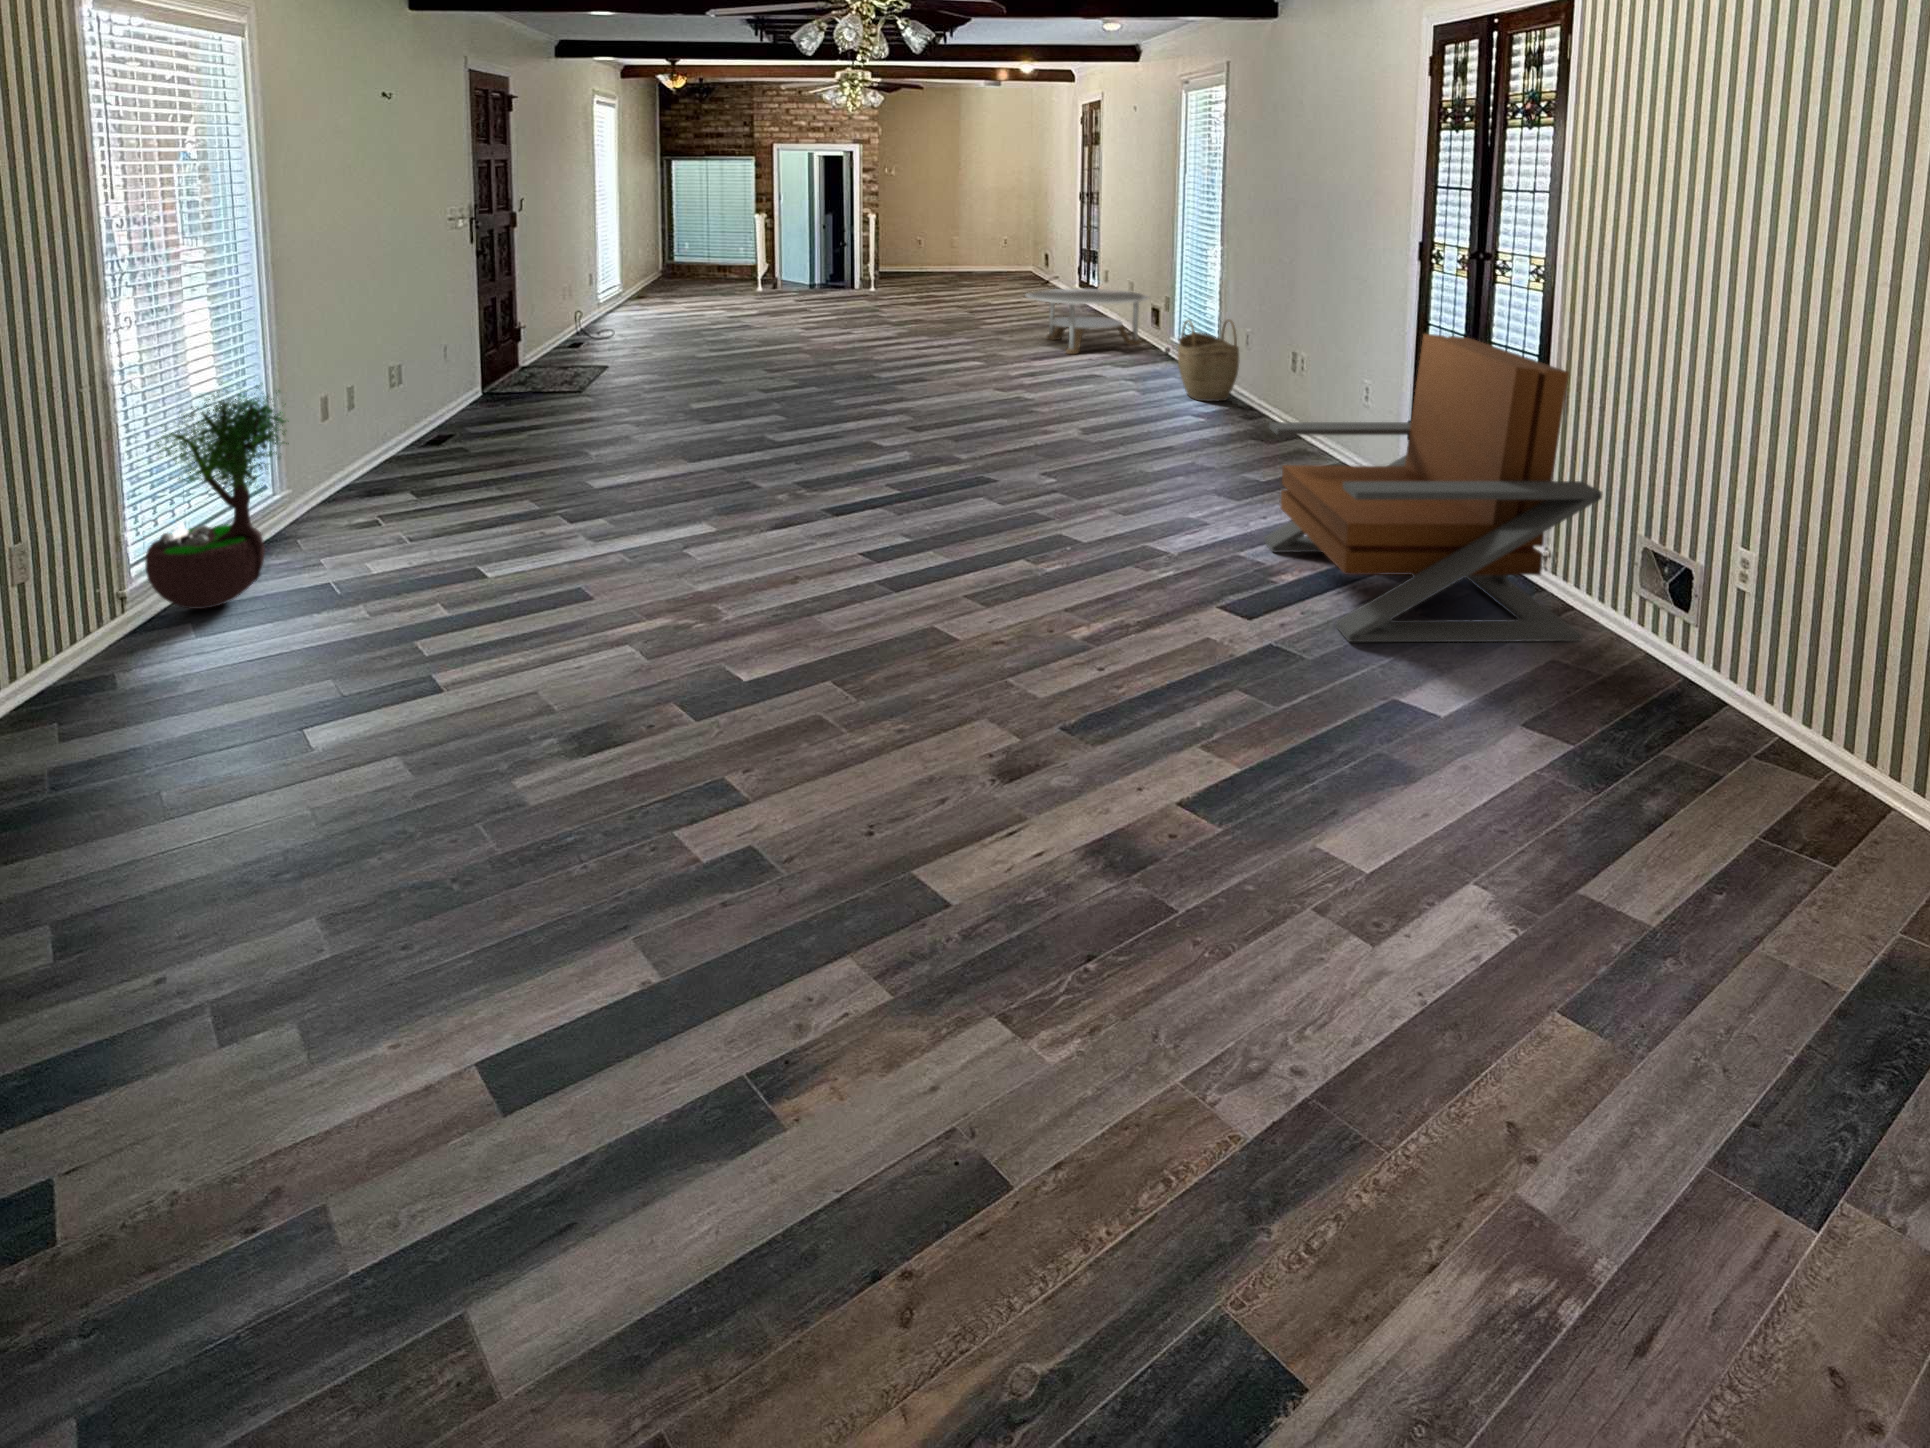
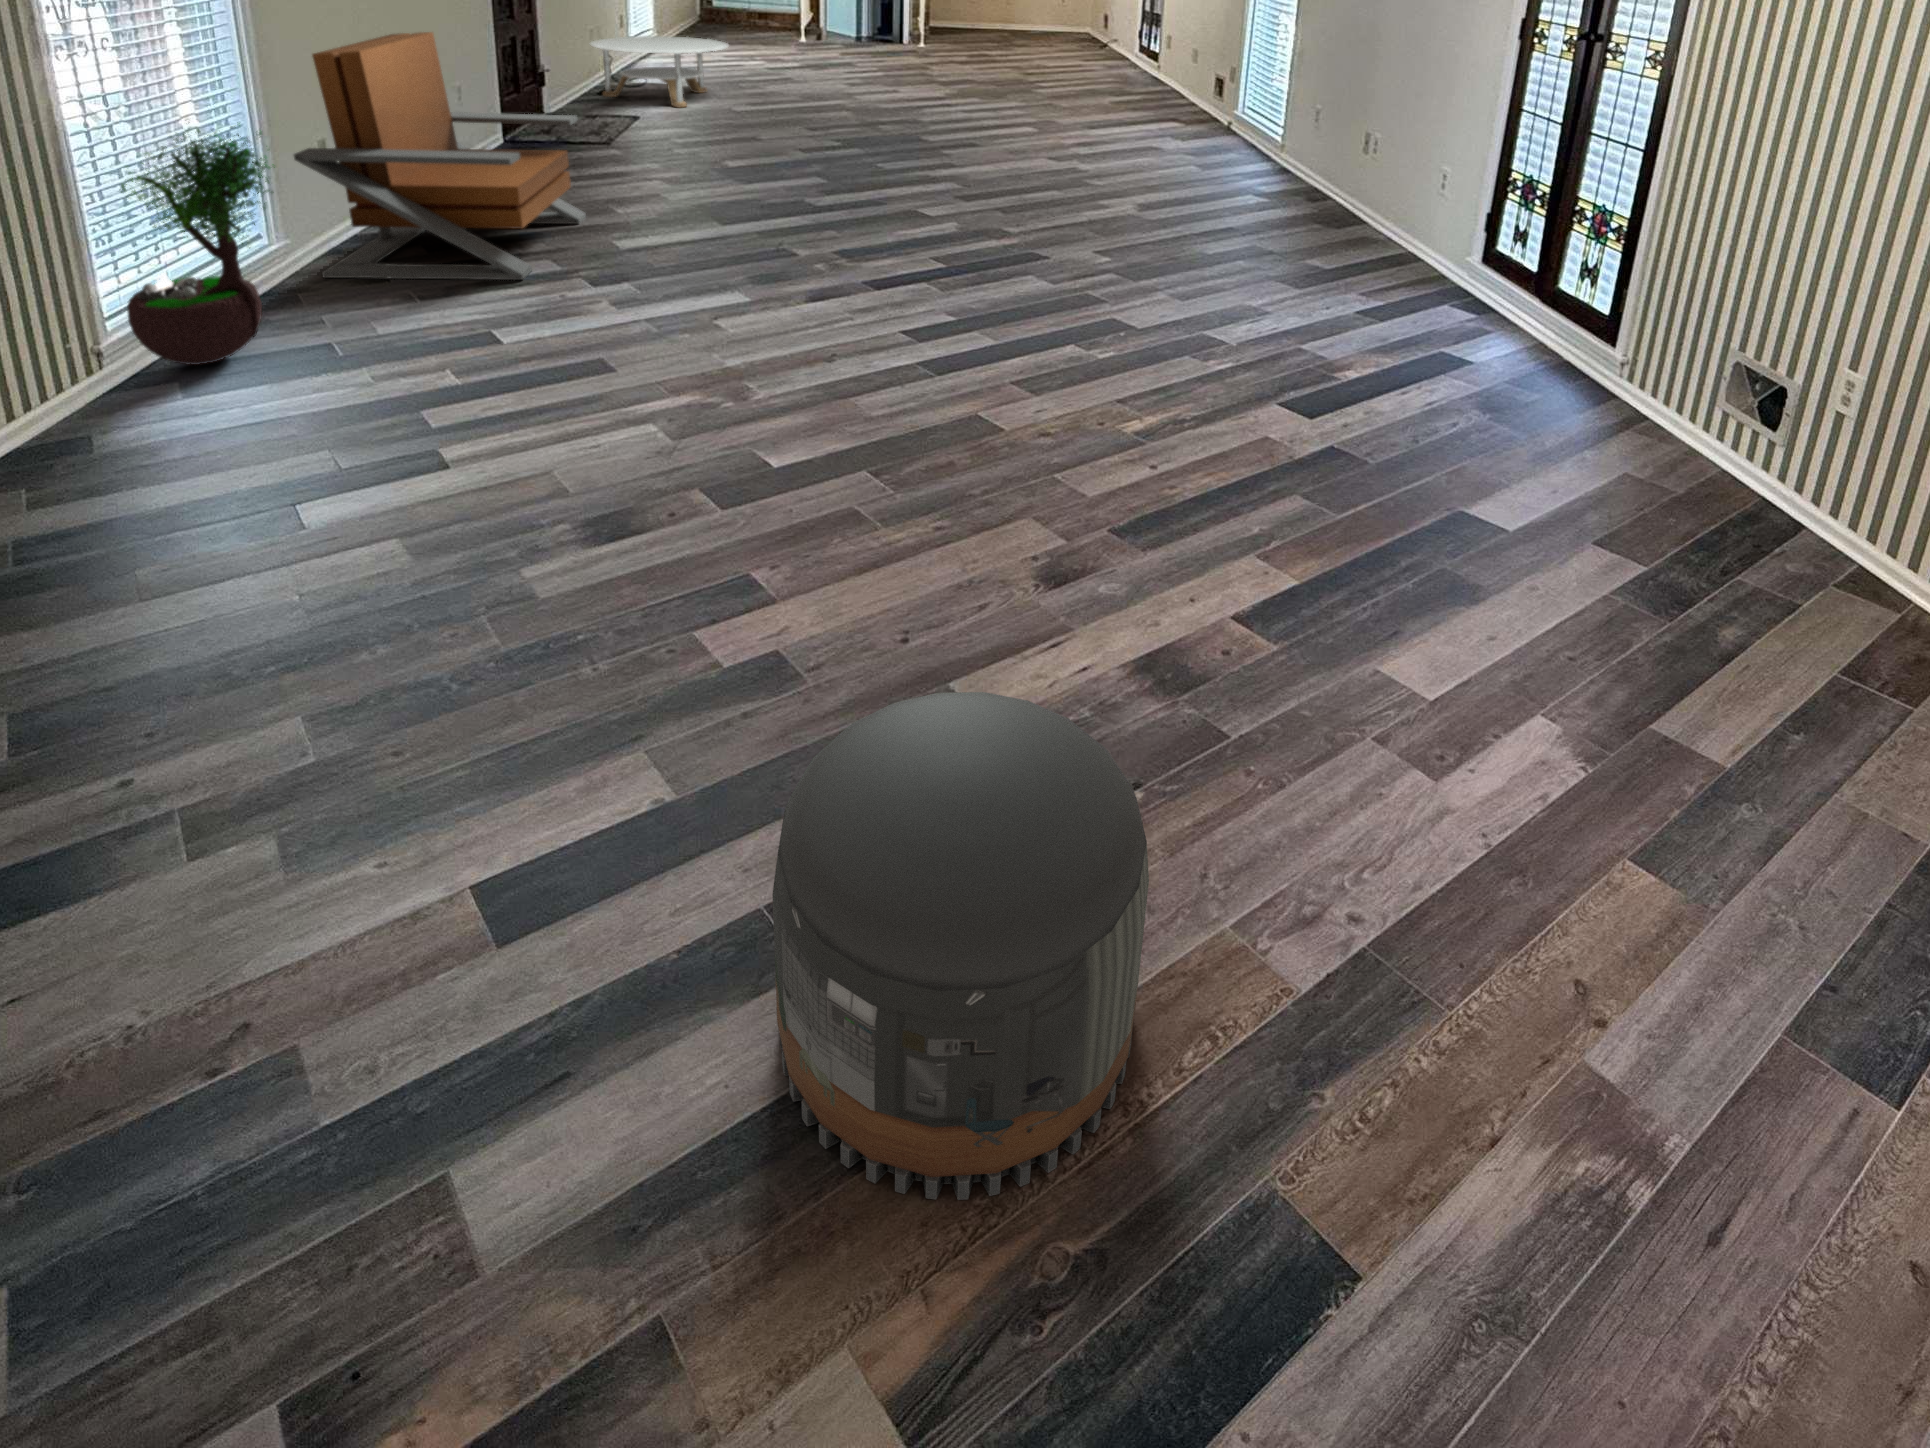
round table: present [1025,289,1149,354] -> present [590,36,729,108]
woven basket: present [1178,319,1239,401] -> none [1240,94,1306,181]
lounge chair: present [1264,334,1602,642] -> present [294,32,586,280]
pouf: none [765,849,1094,1323] -> present [772,692,1149,1200]

